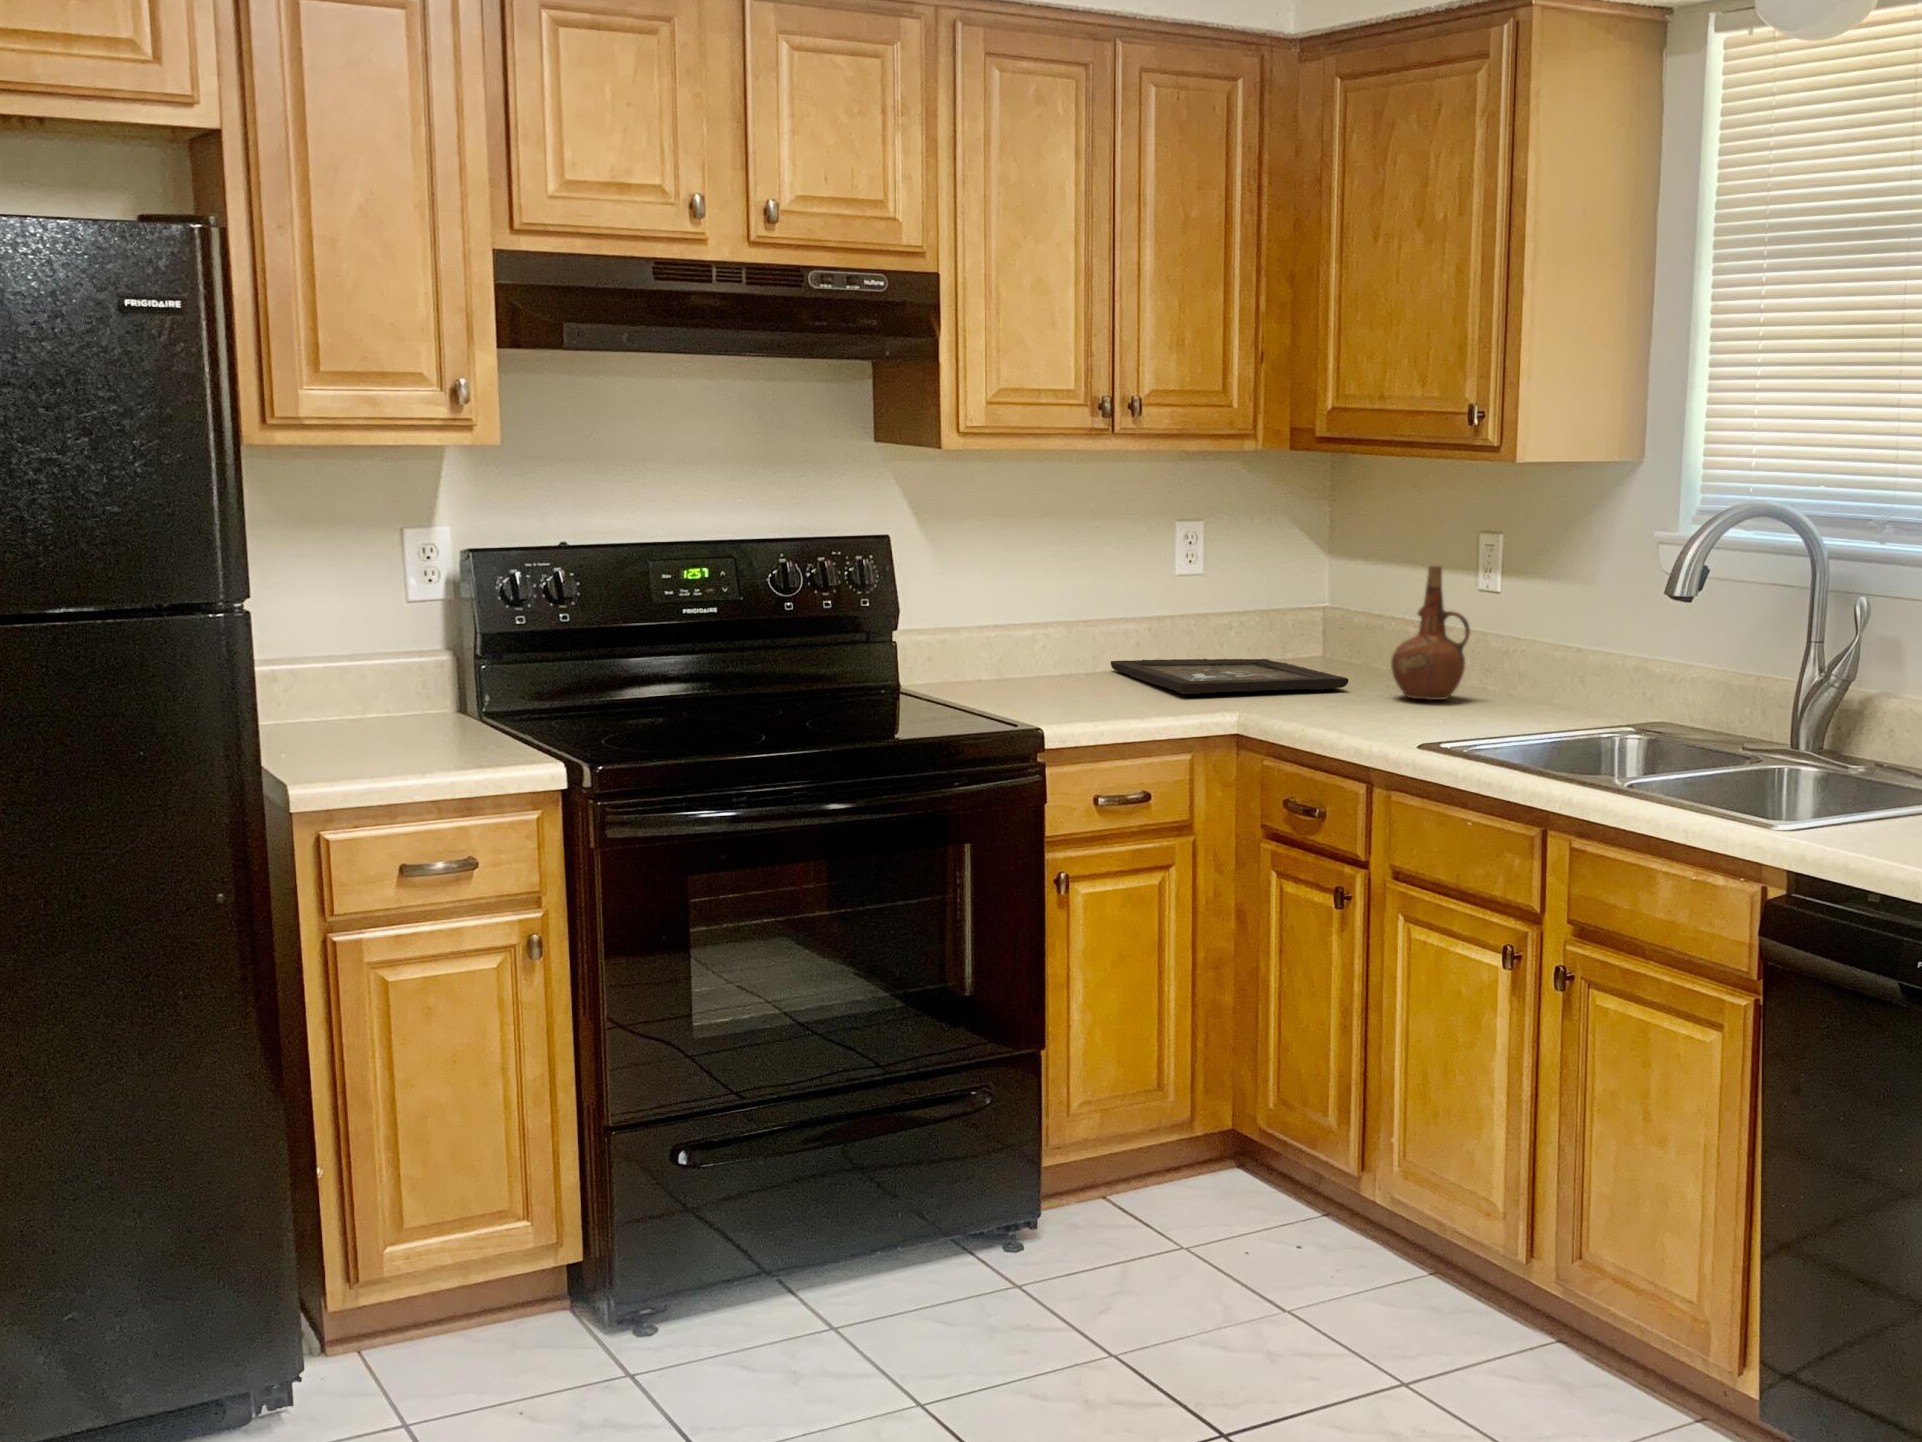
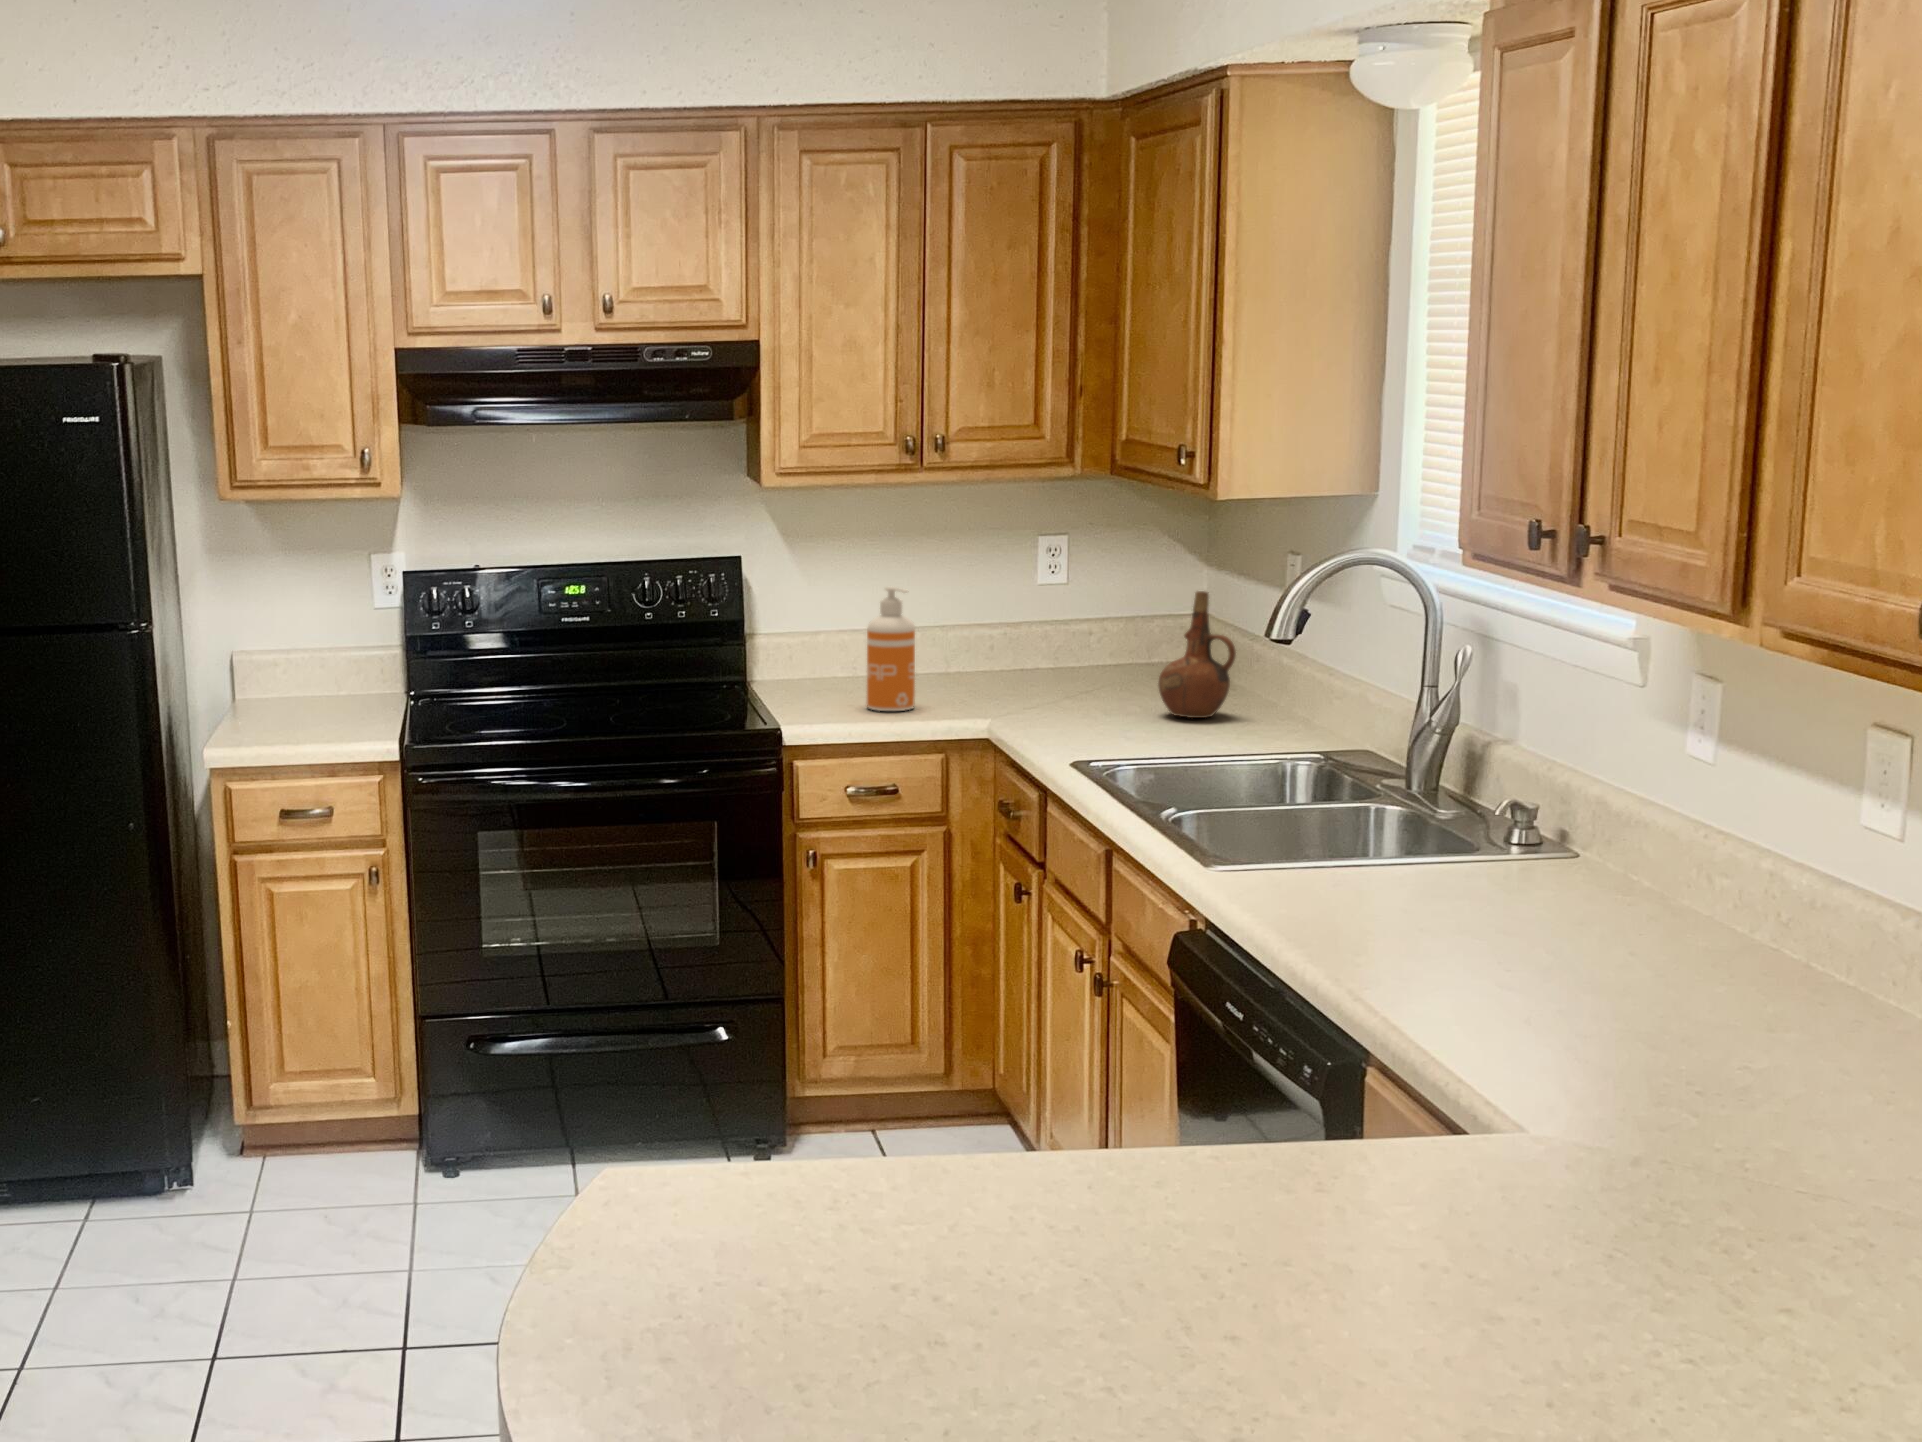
soap dispenser: none [1079,564,1135,706] -> present [867,587,915,711]
tray: present [1111,659,1348,694] -> none [956,666,1132,702]

